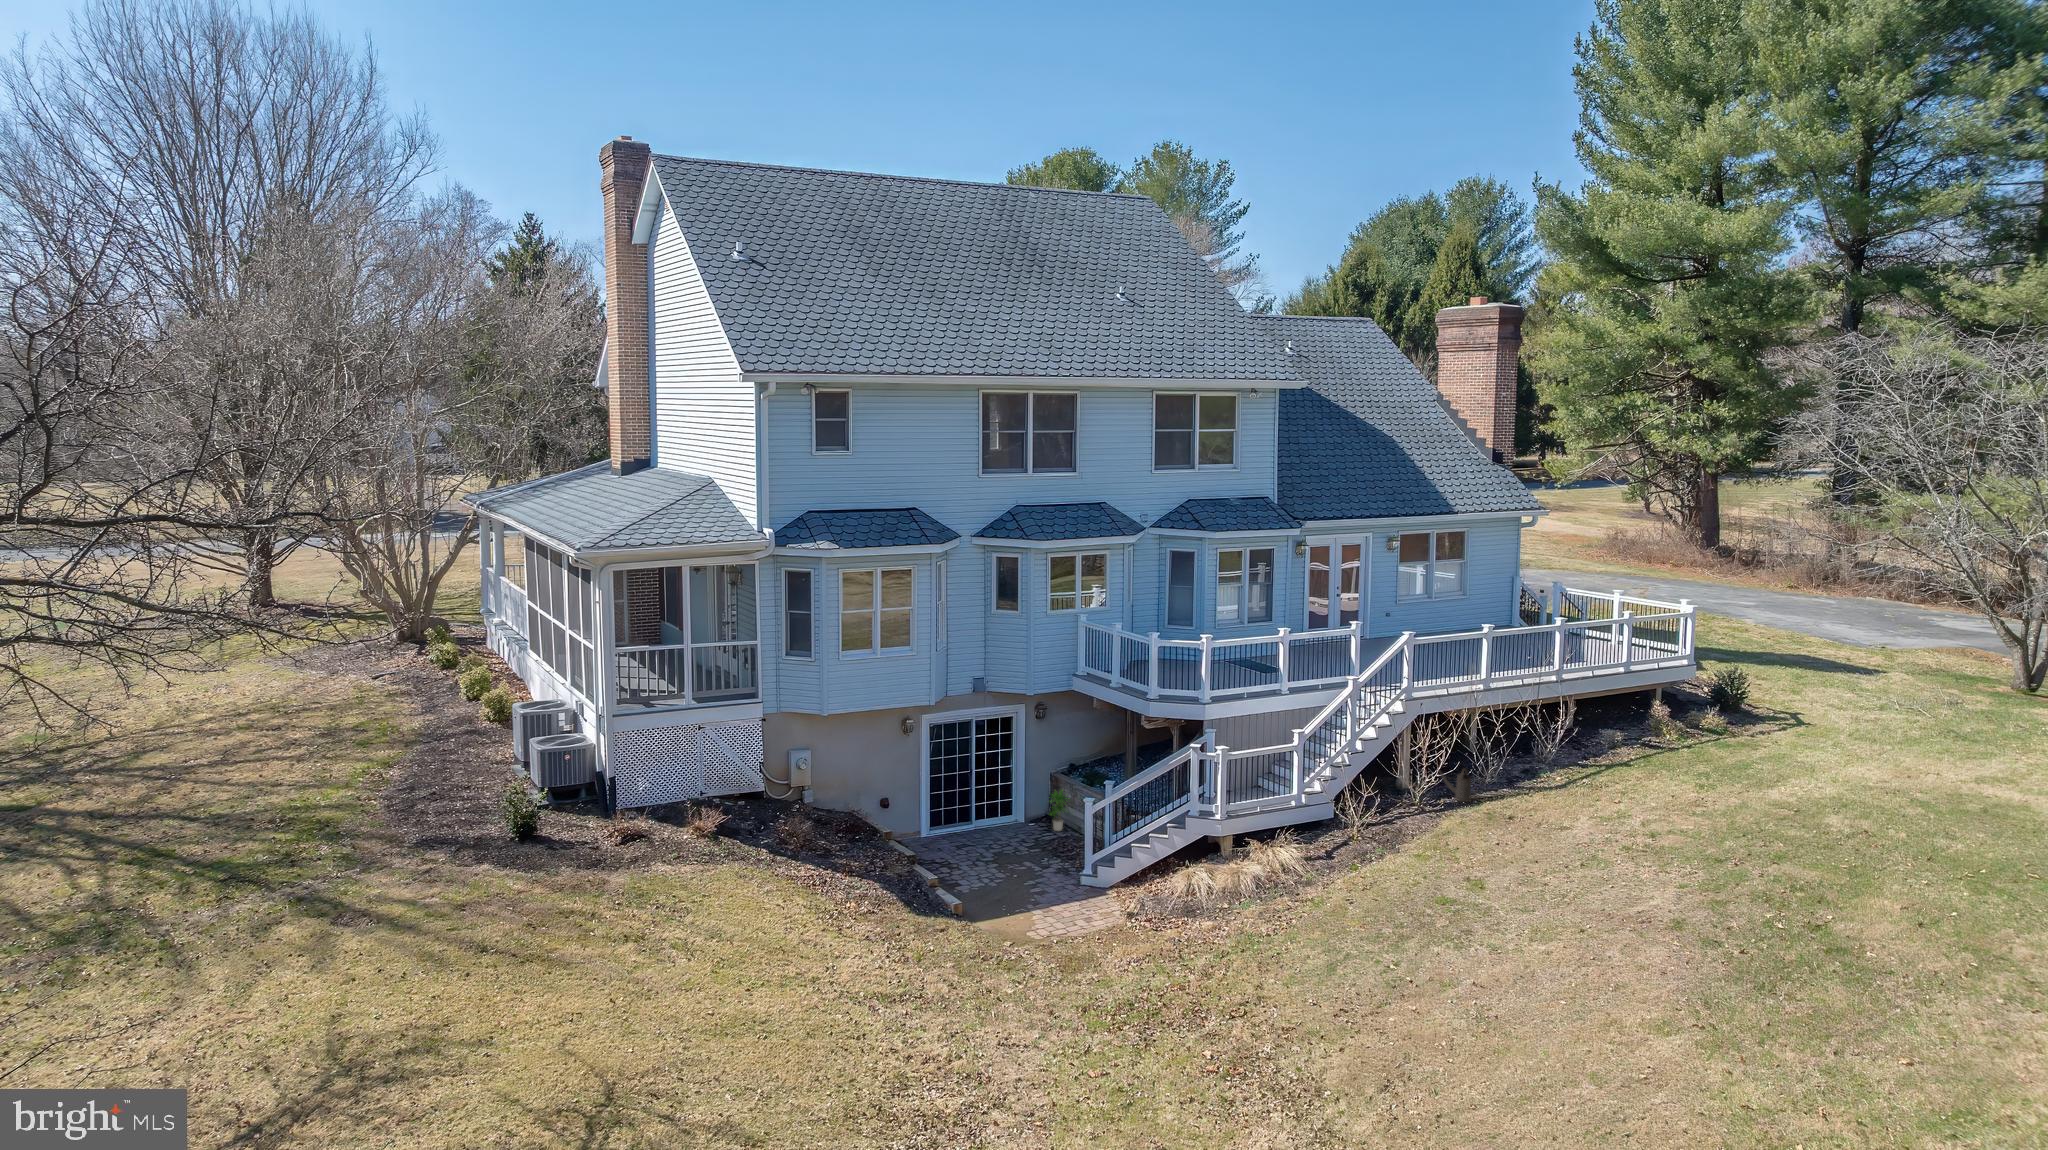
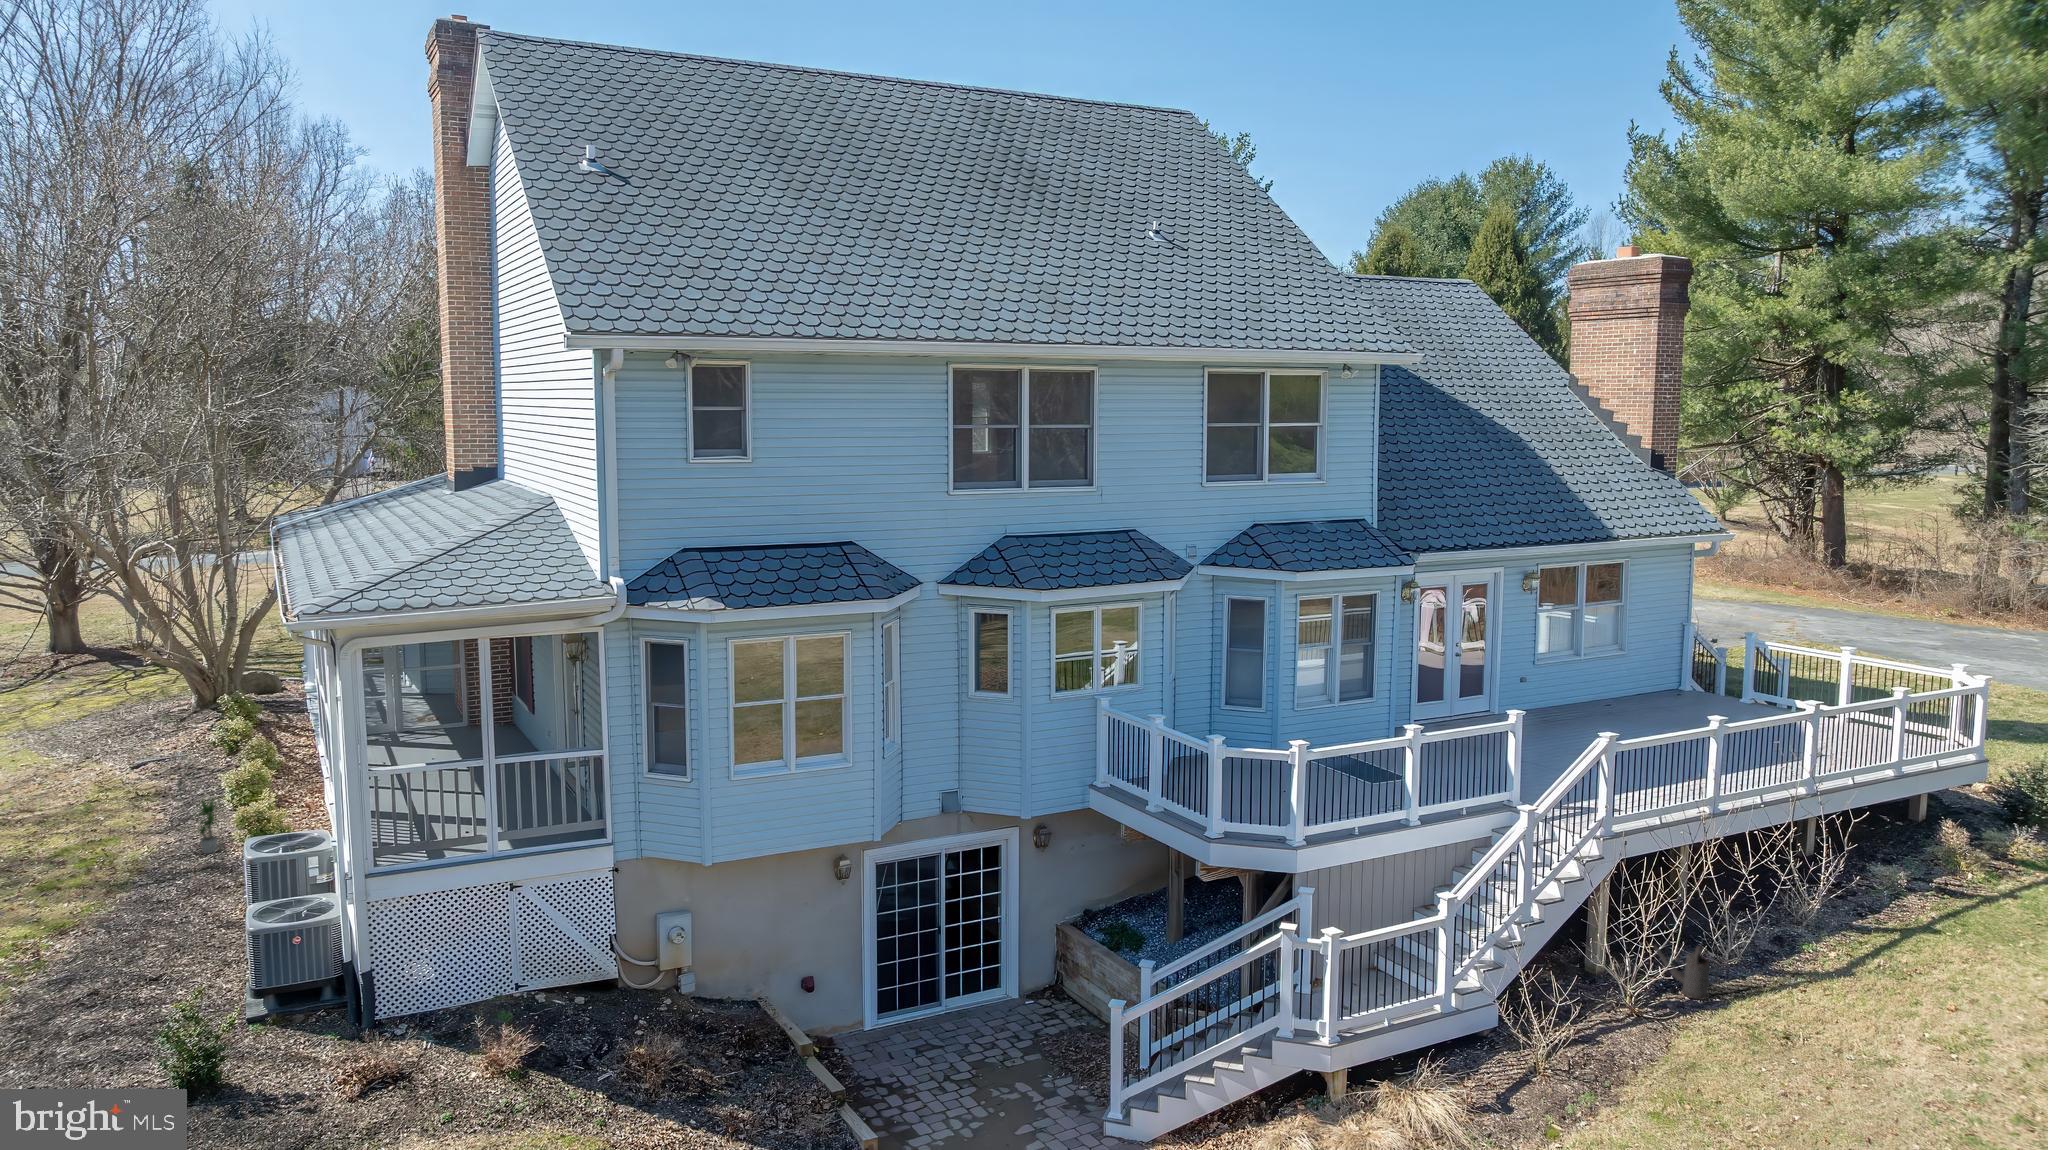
potted plant: present [1050,790,1067,831] -> present [195,798,220,854]

